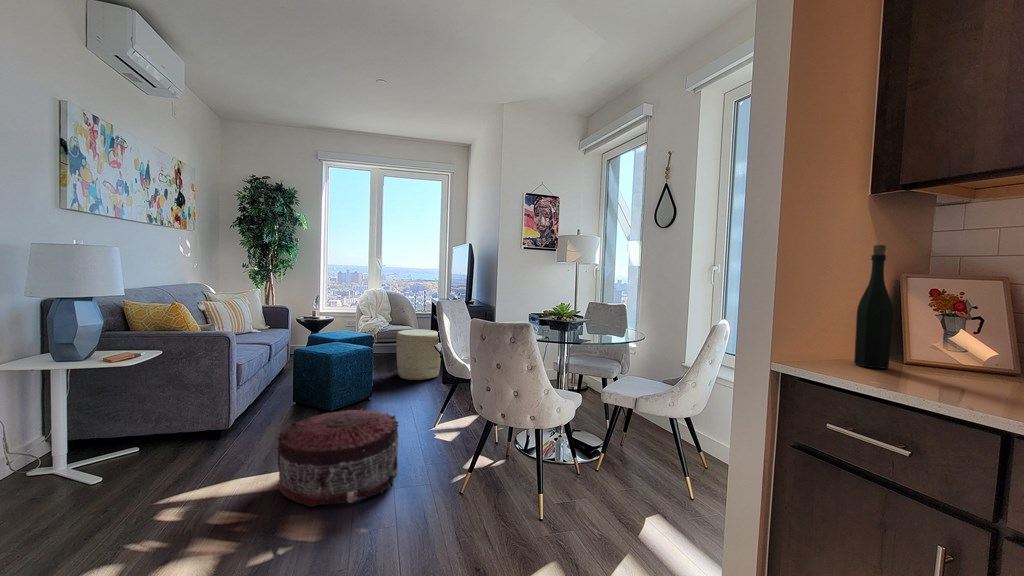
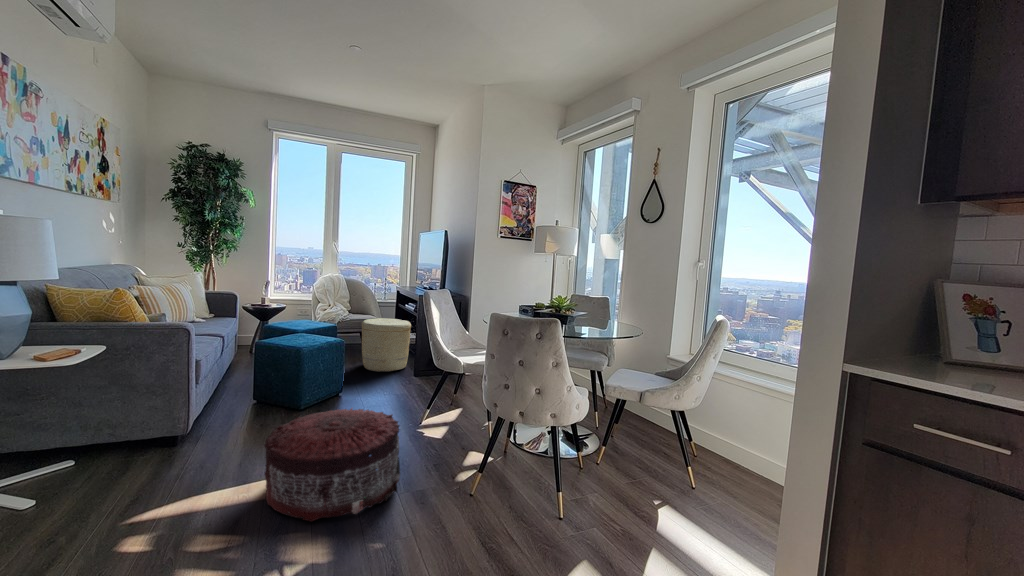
bottle: present [854,245,893,368] -> none [923,253,969,371]

